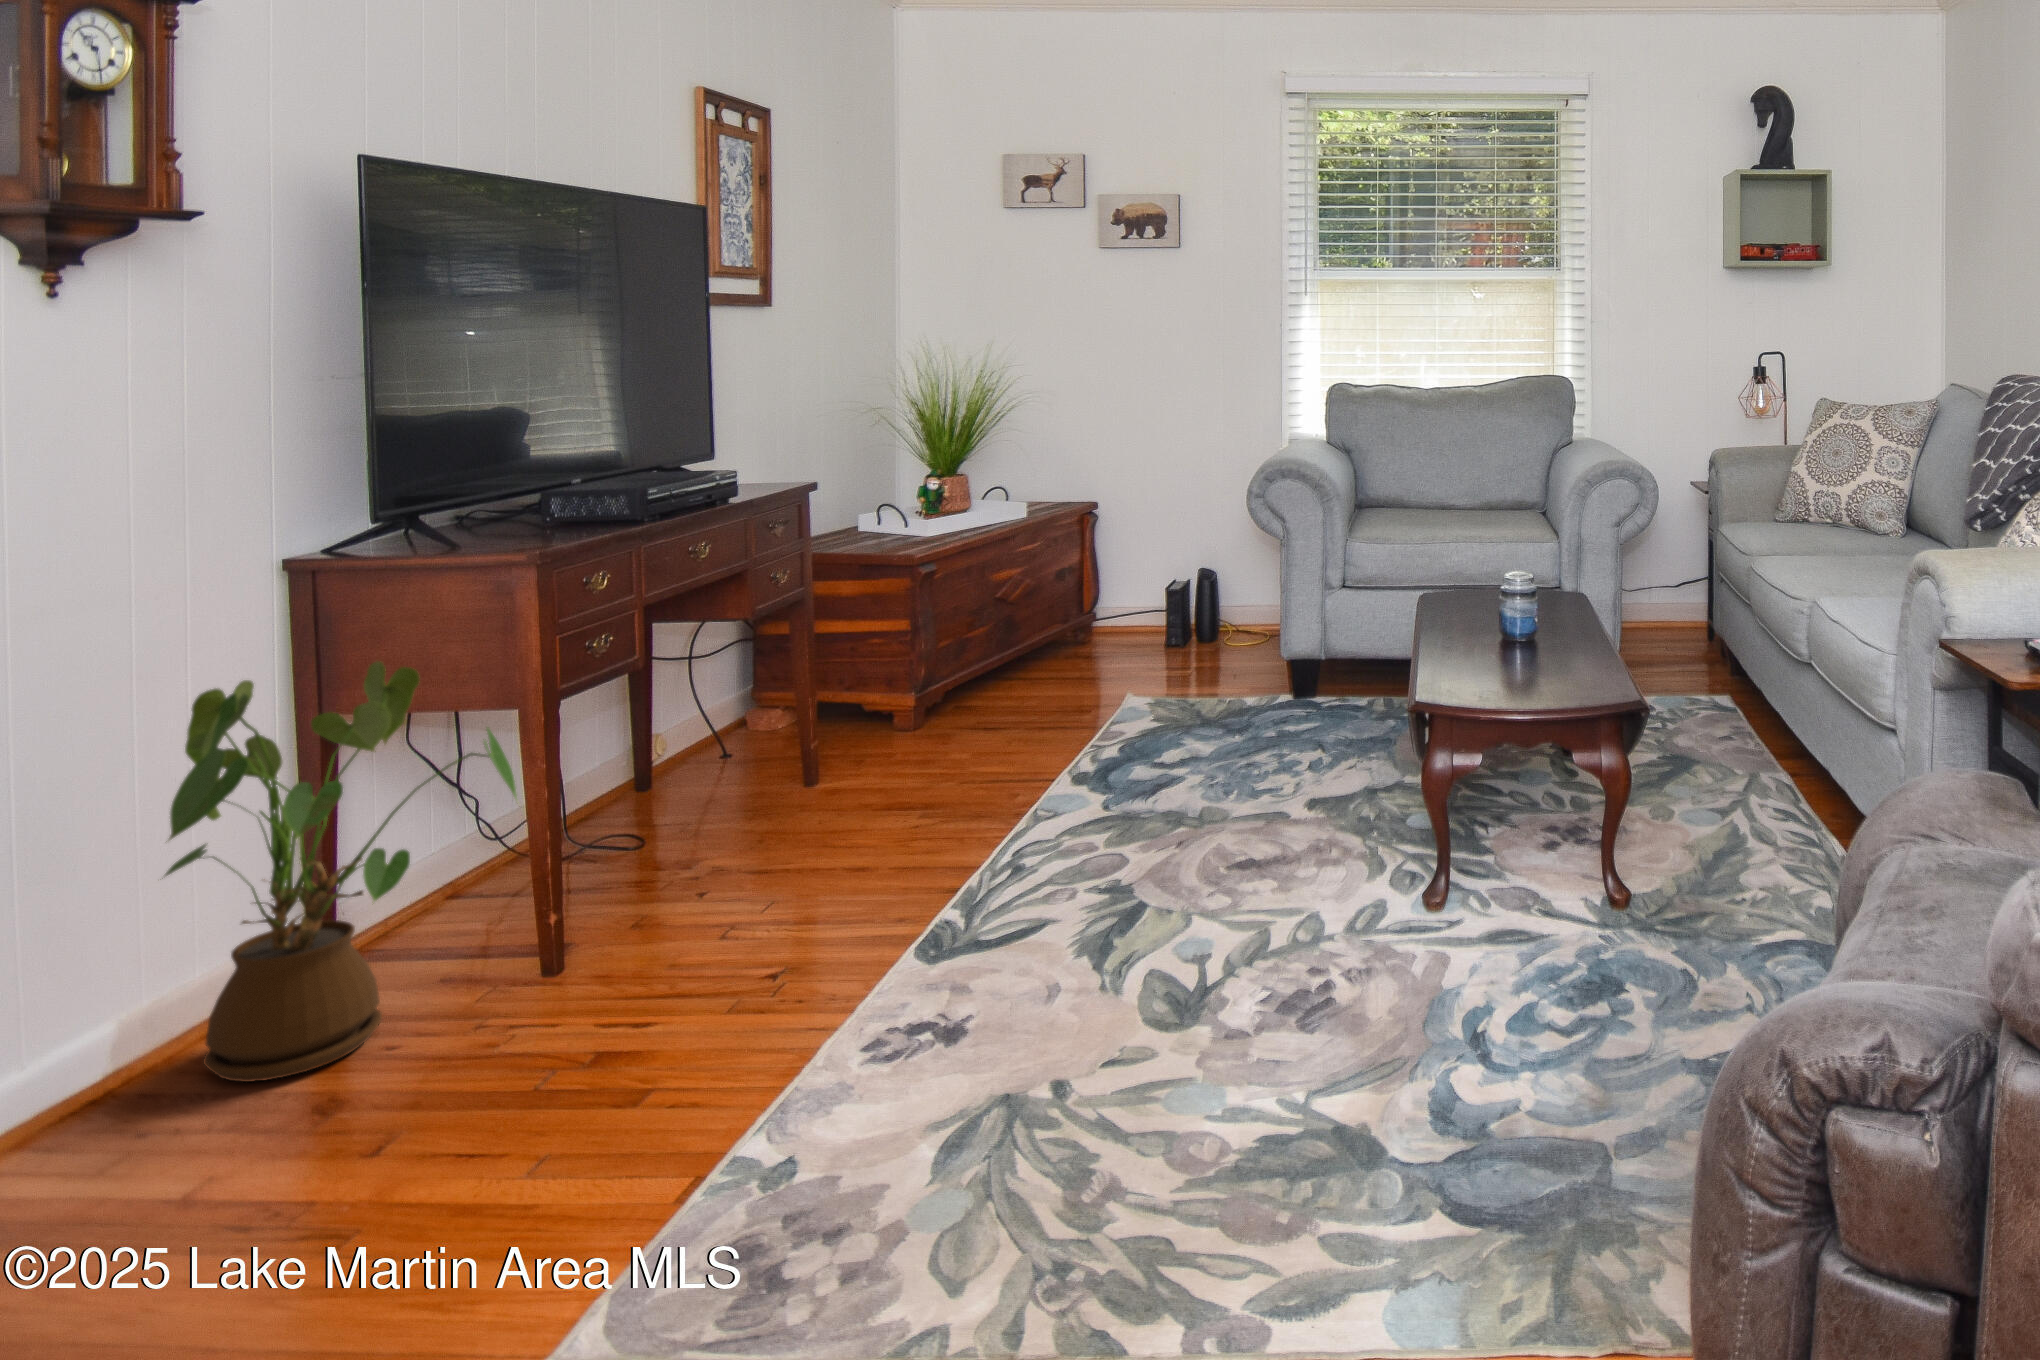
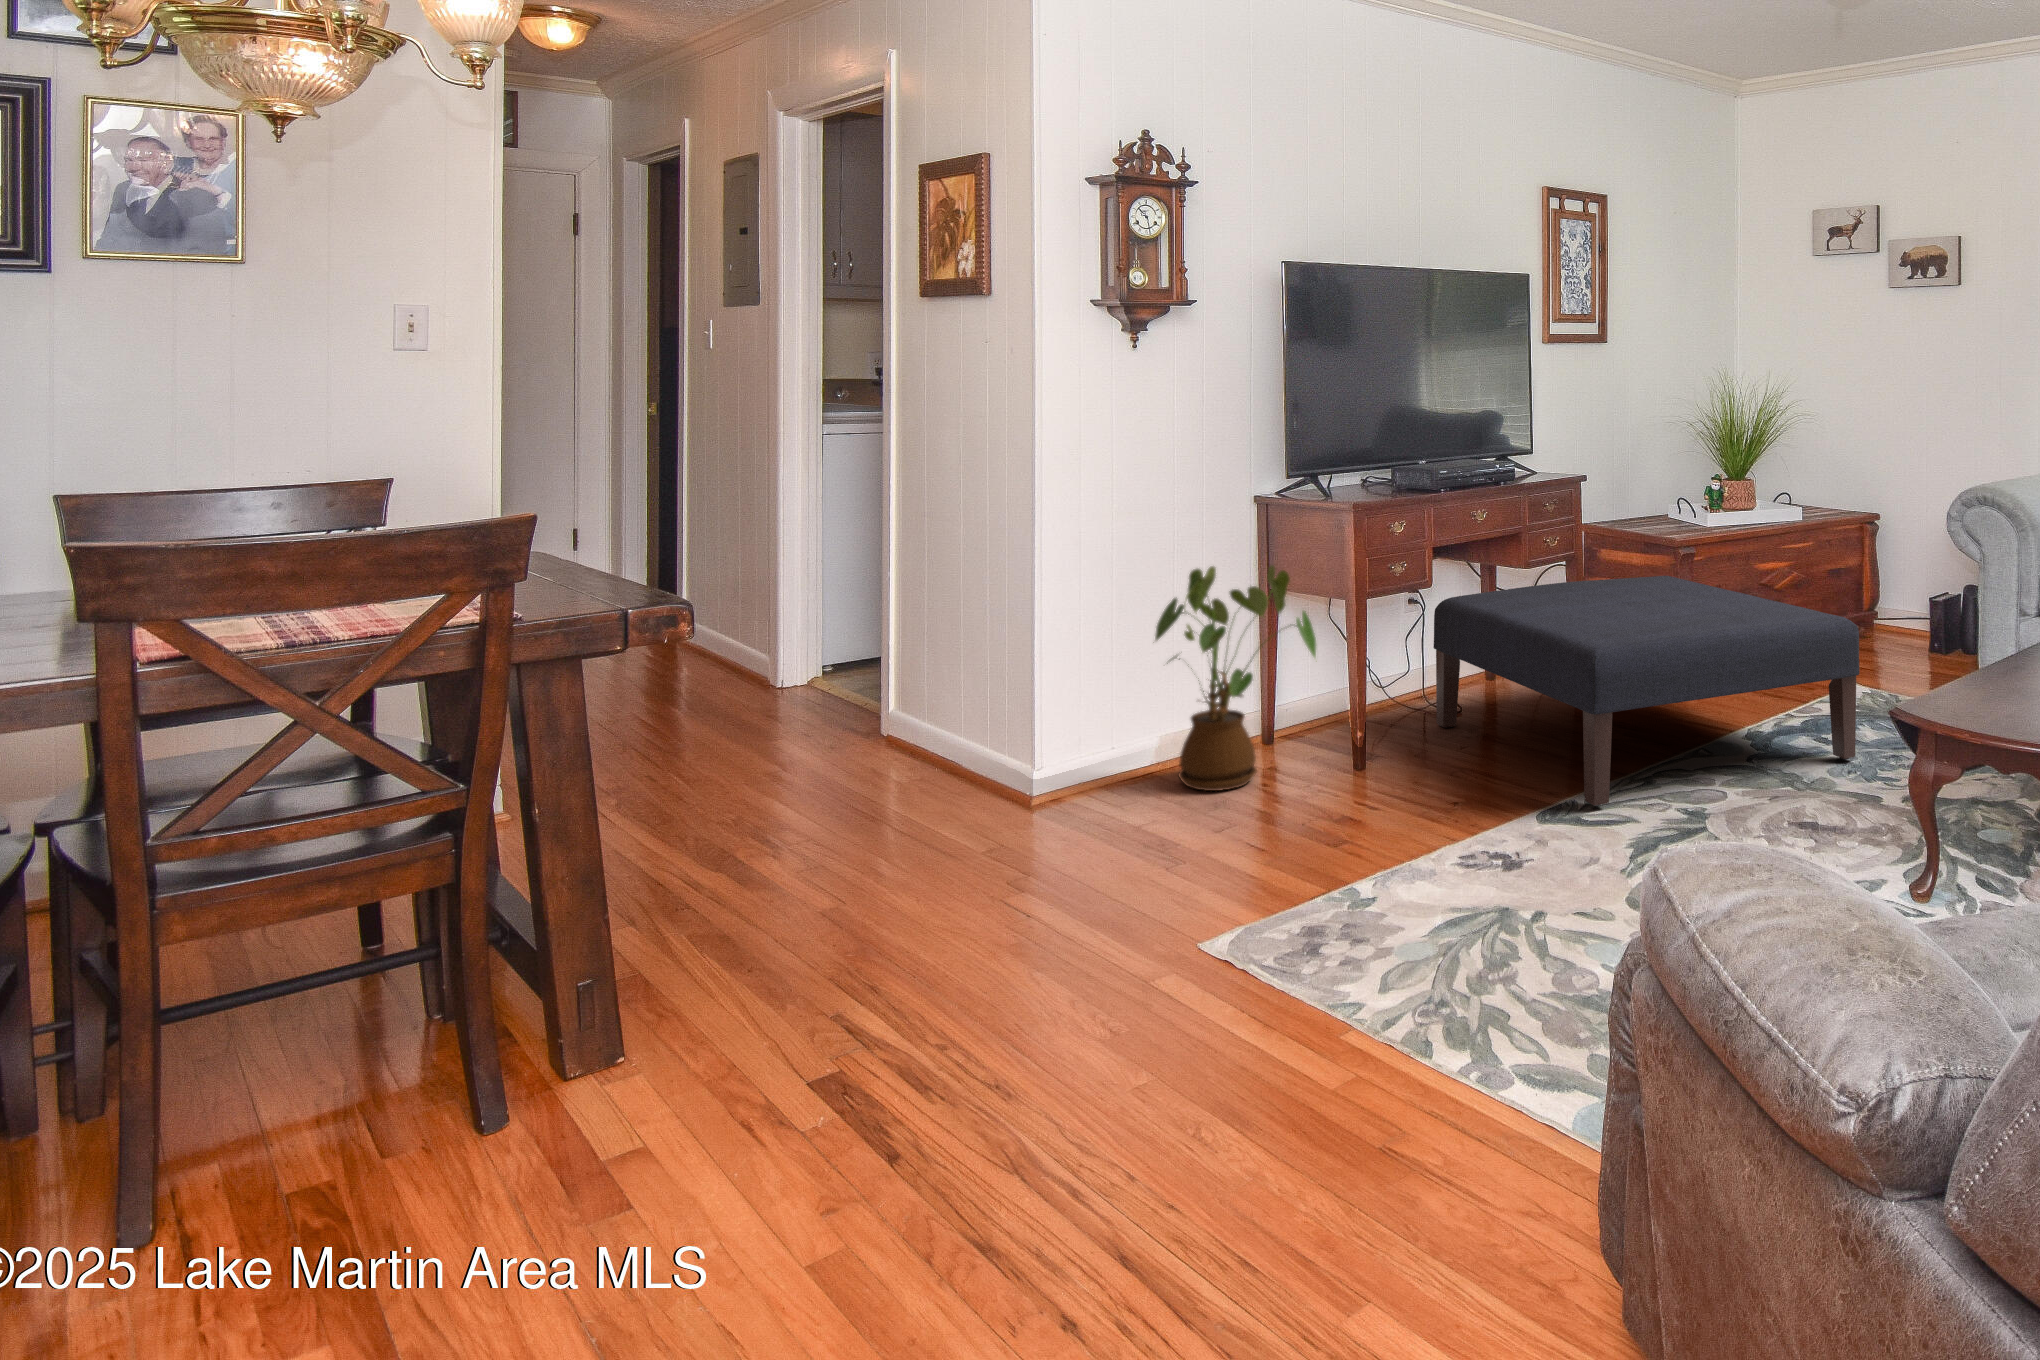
ottoman: none [631,597,1220,910] -> present [1433,576,1860,806]

